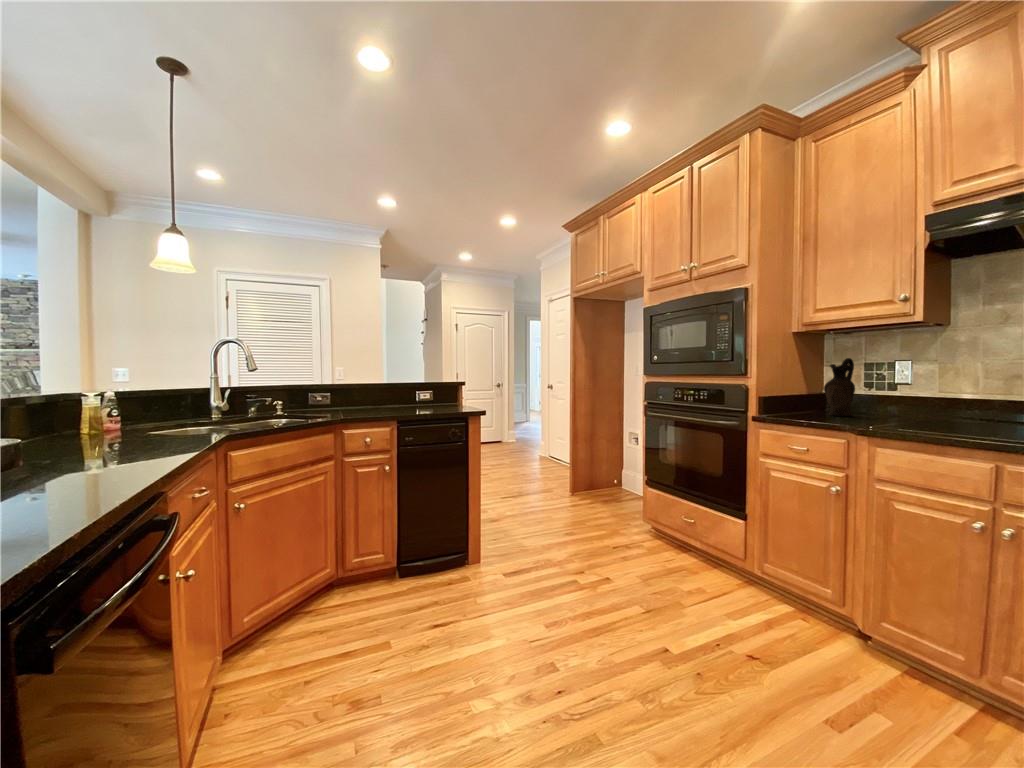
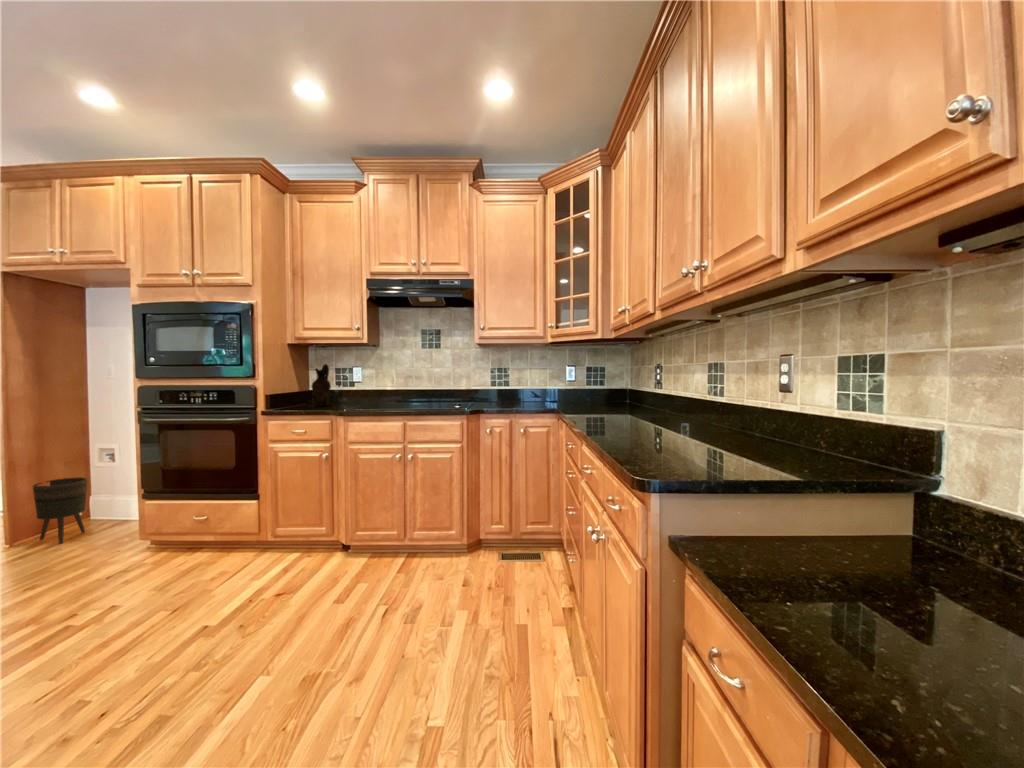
planter: none [591,451,621,501] -> present [33,477,87,544]

